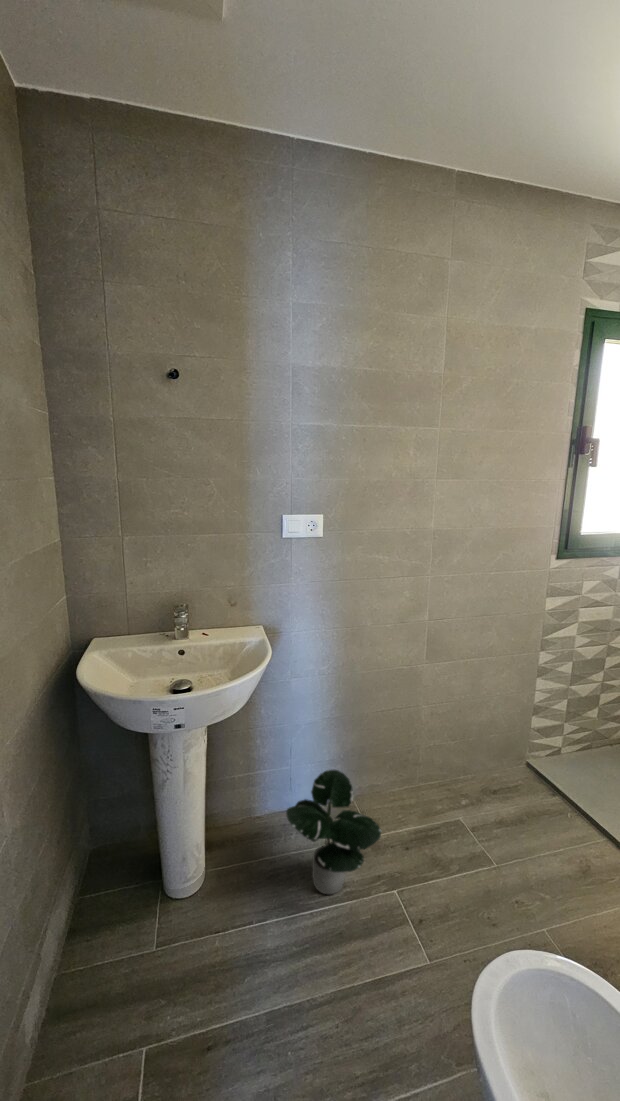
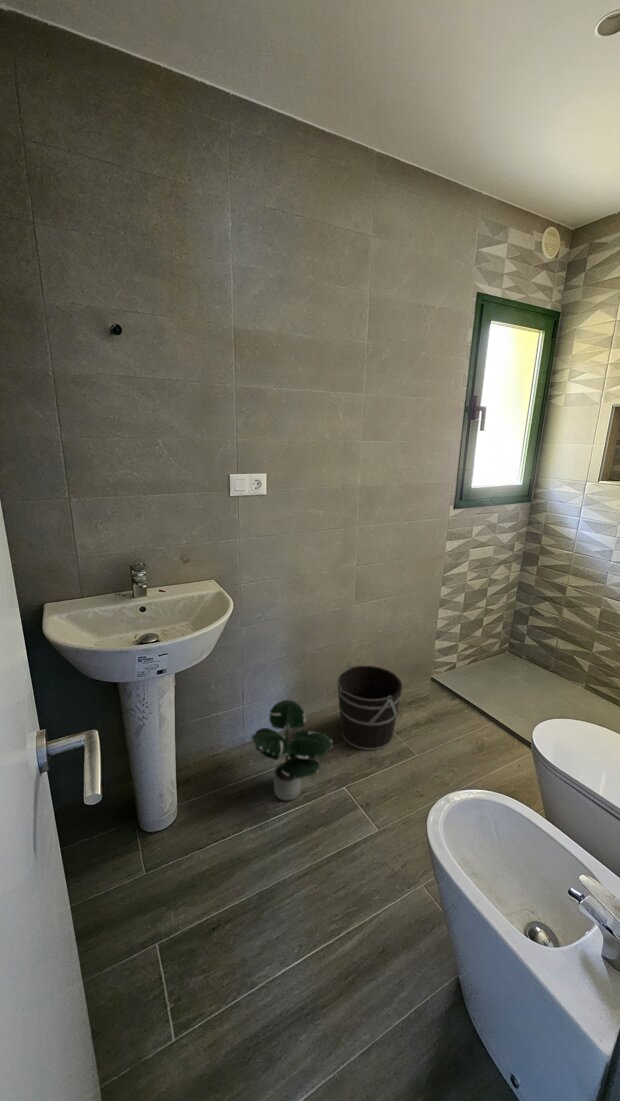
bucket: none [400,735,480,848] -> present [337,666,402,750]

